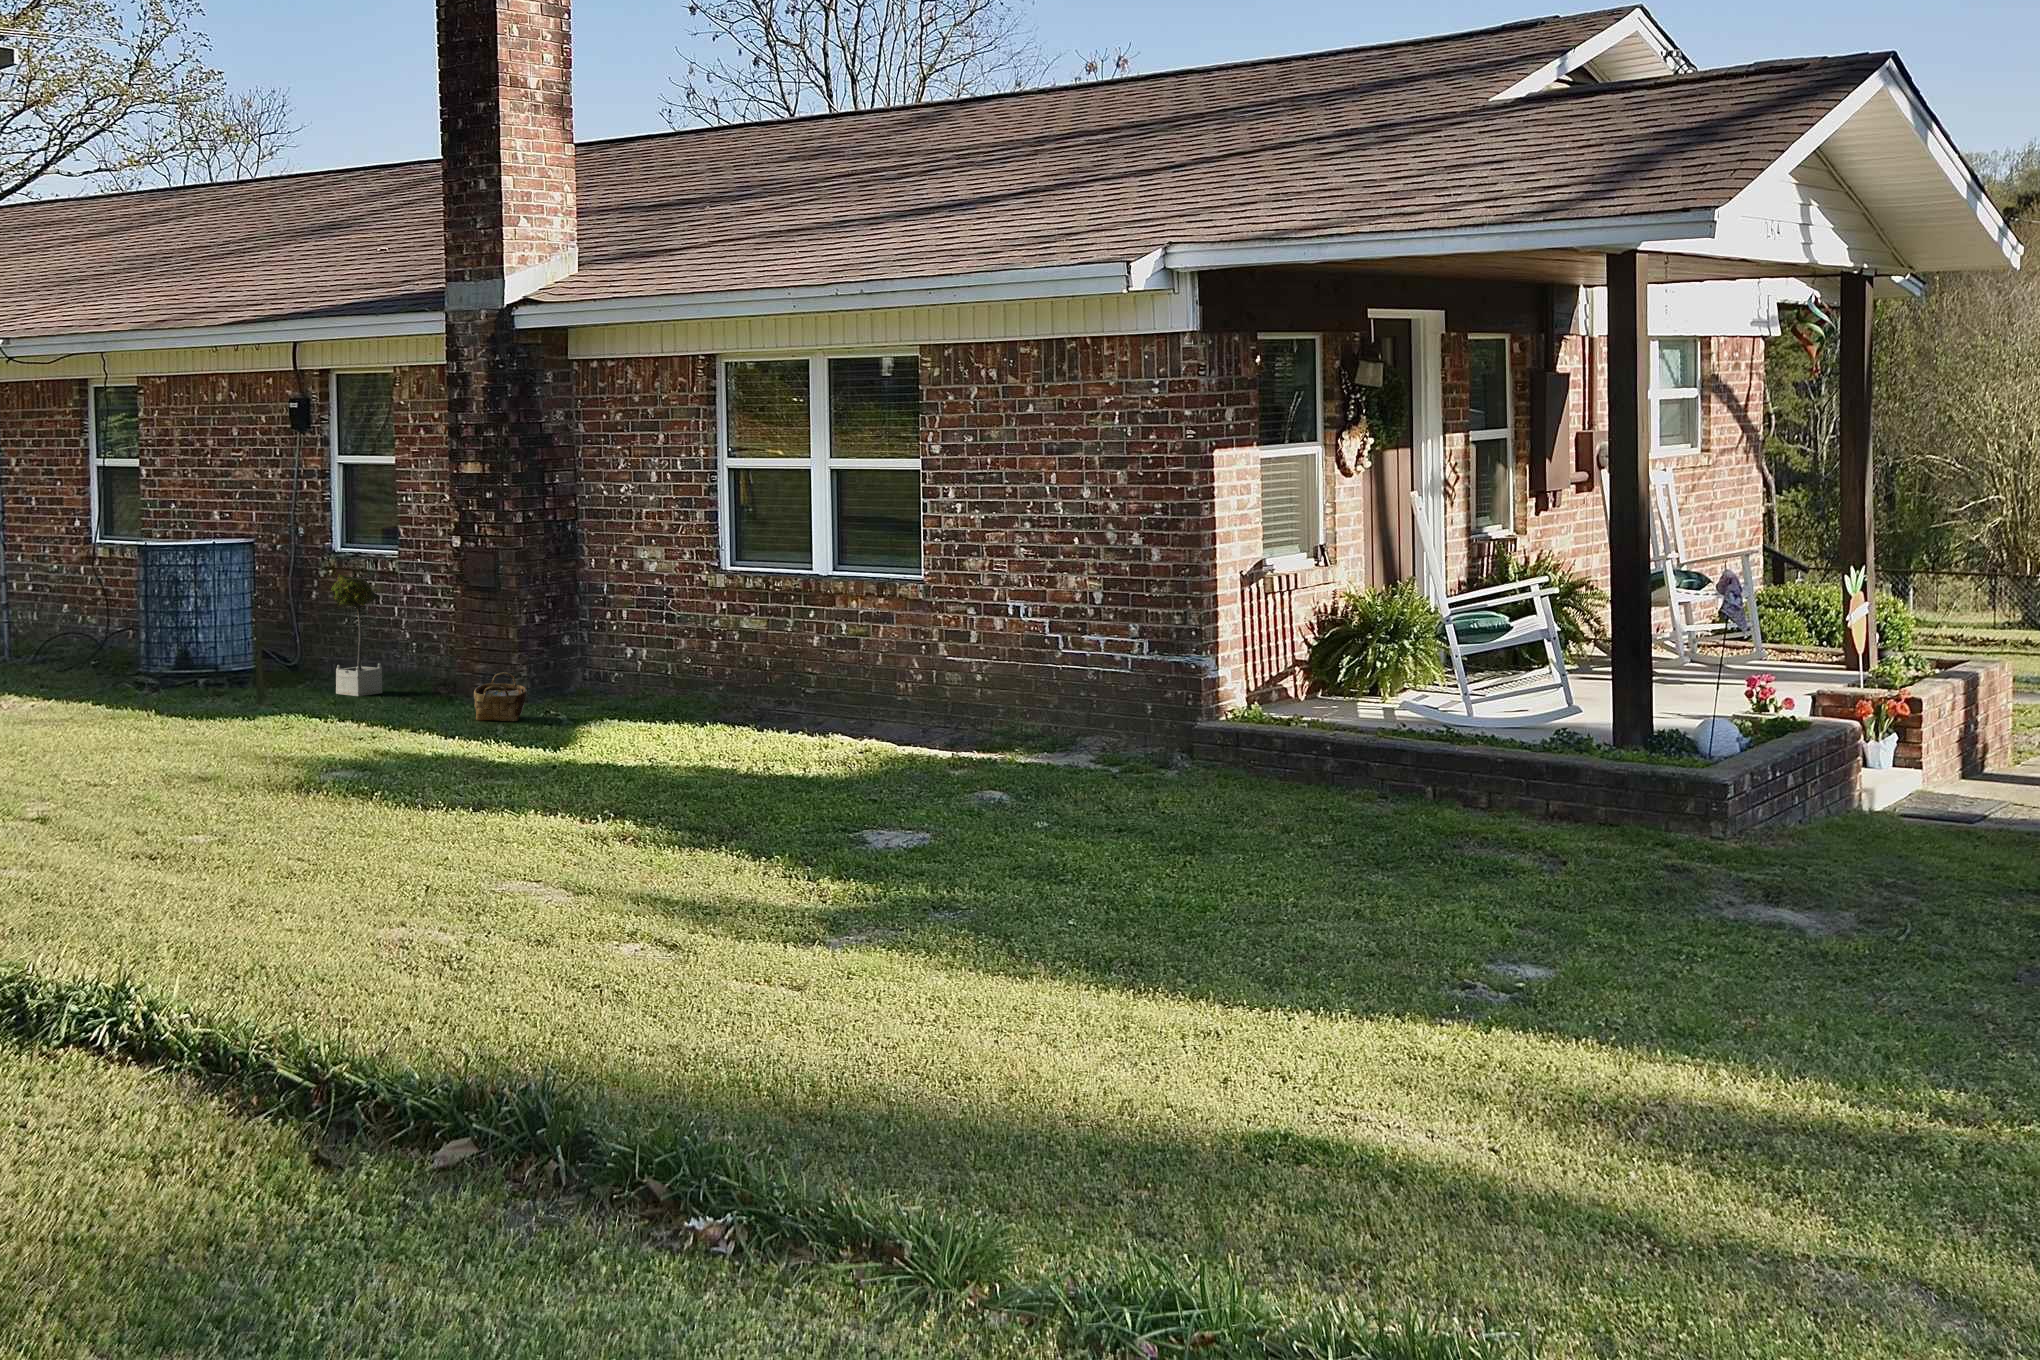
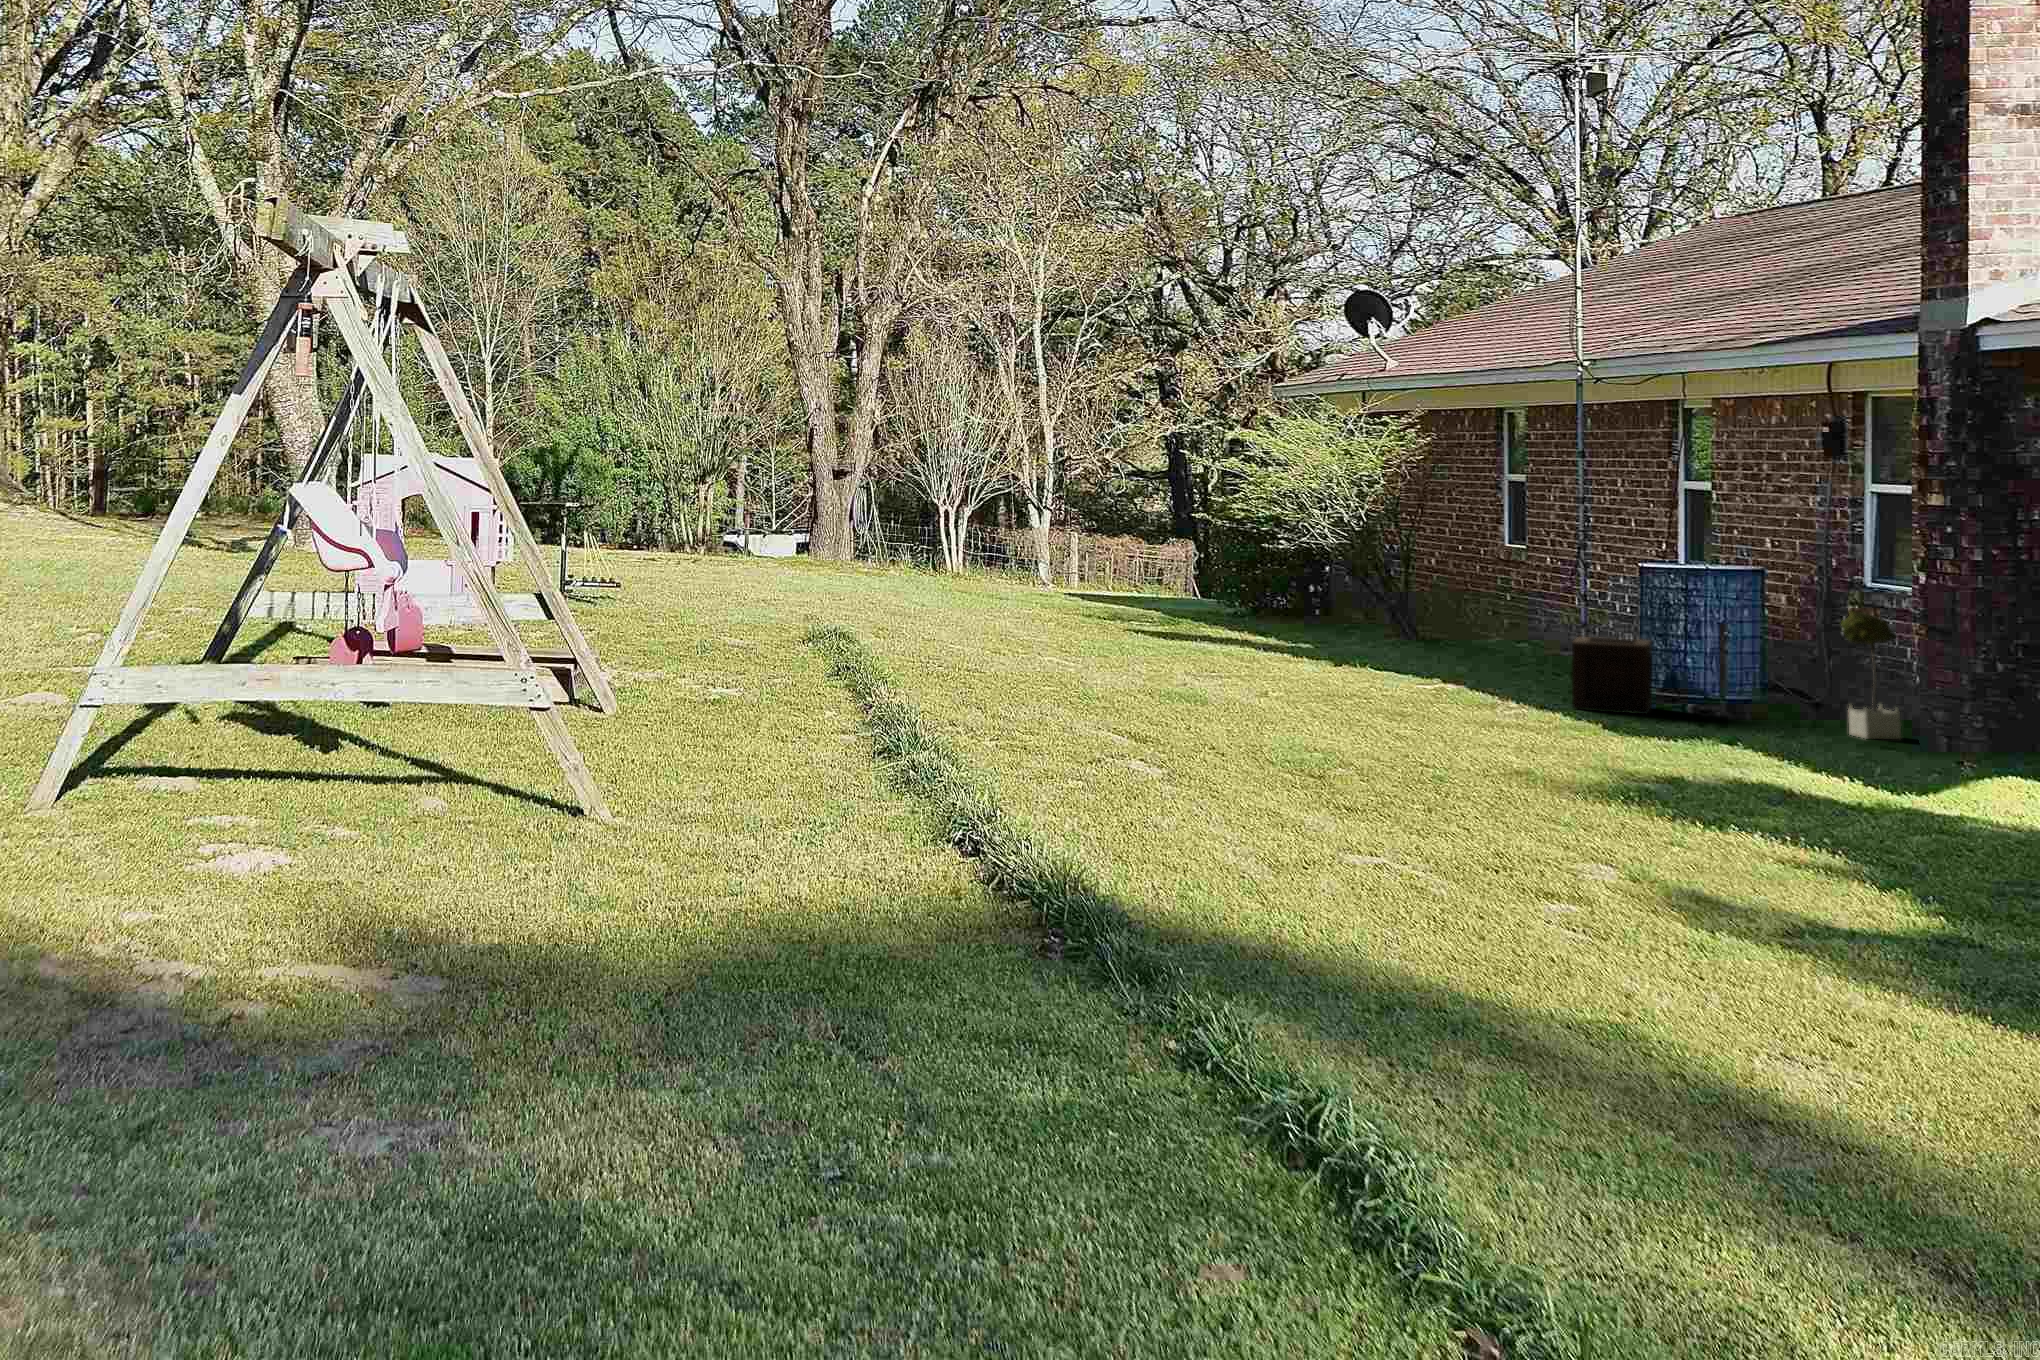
wooden crate: none [61,618,147,698] -> present [1572,637,1652,714]
woven basket: present [474,672,527,722] -> none [1927,724,1997,776]

